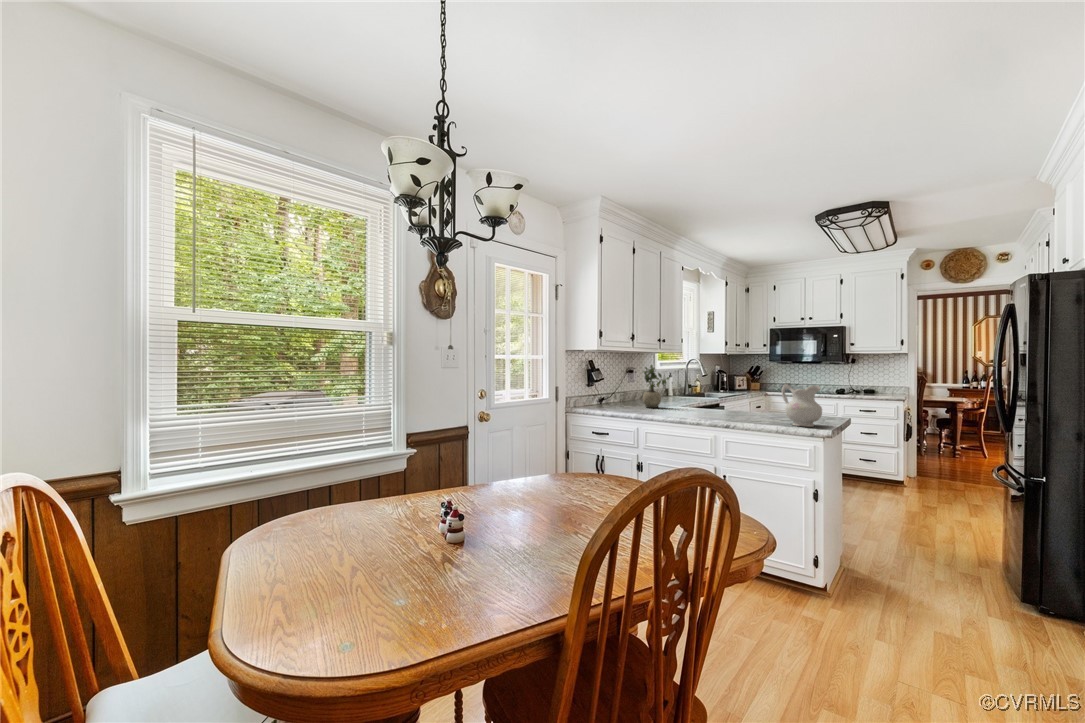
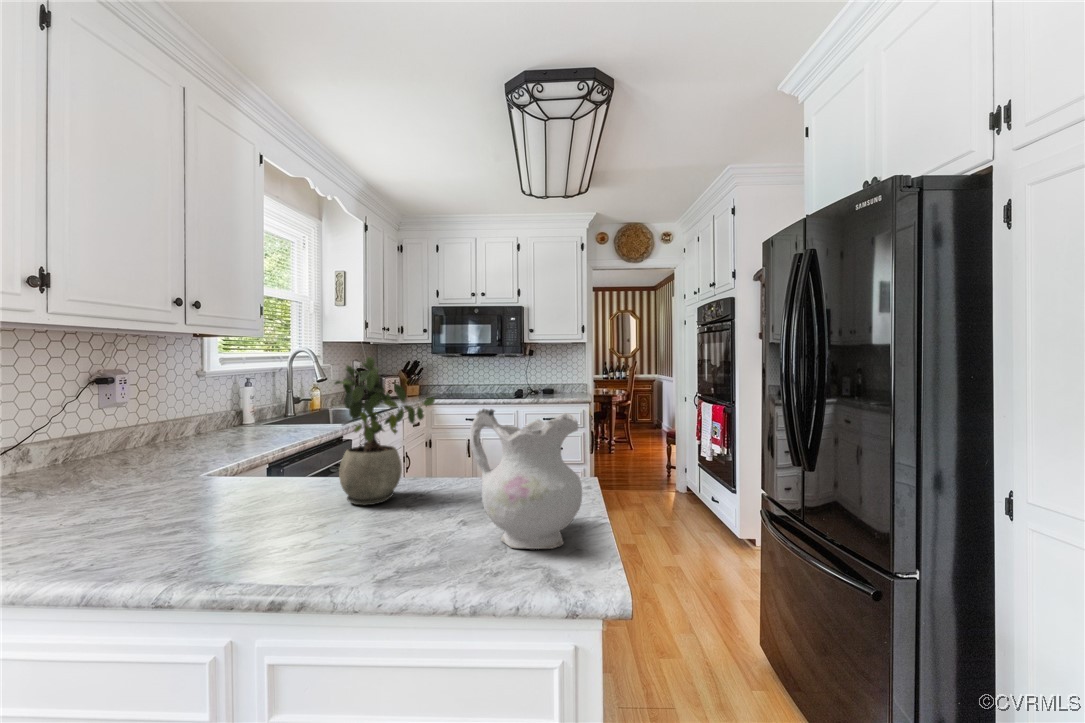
potted plant: present [643,365,670,408] -> present [335,357,435,505]

